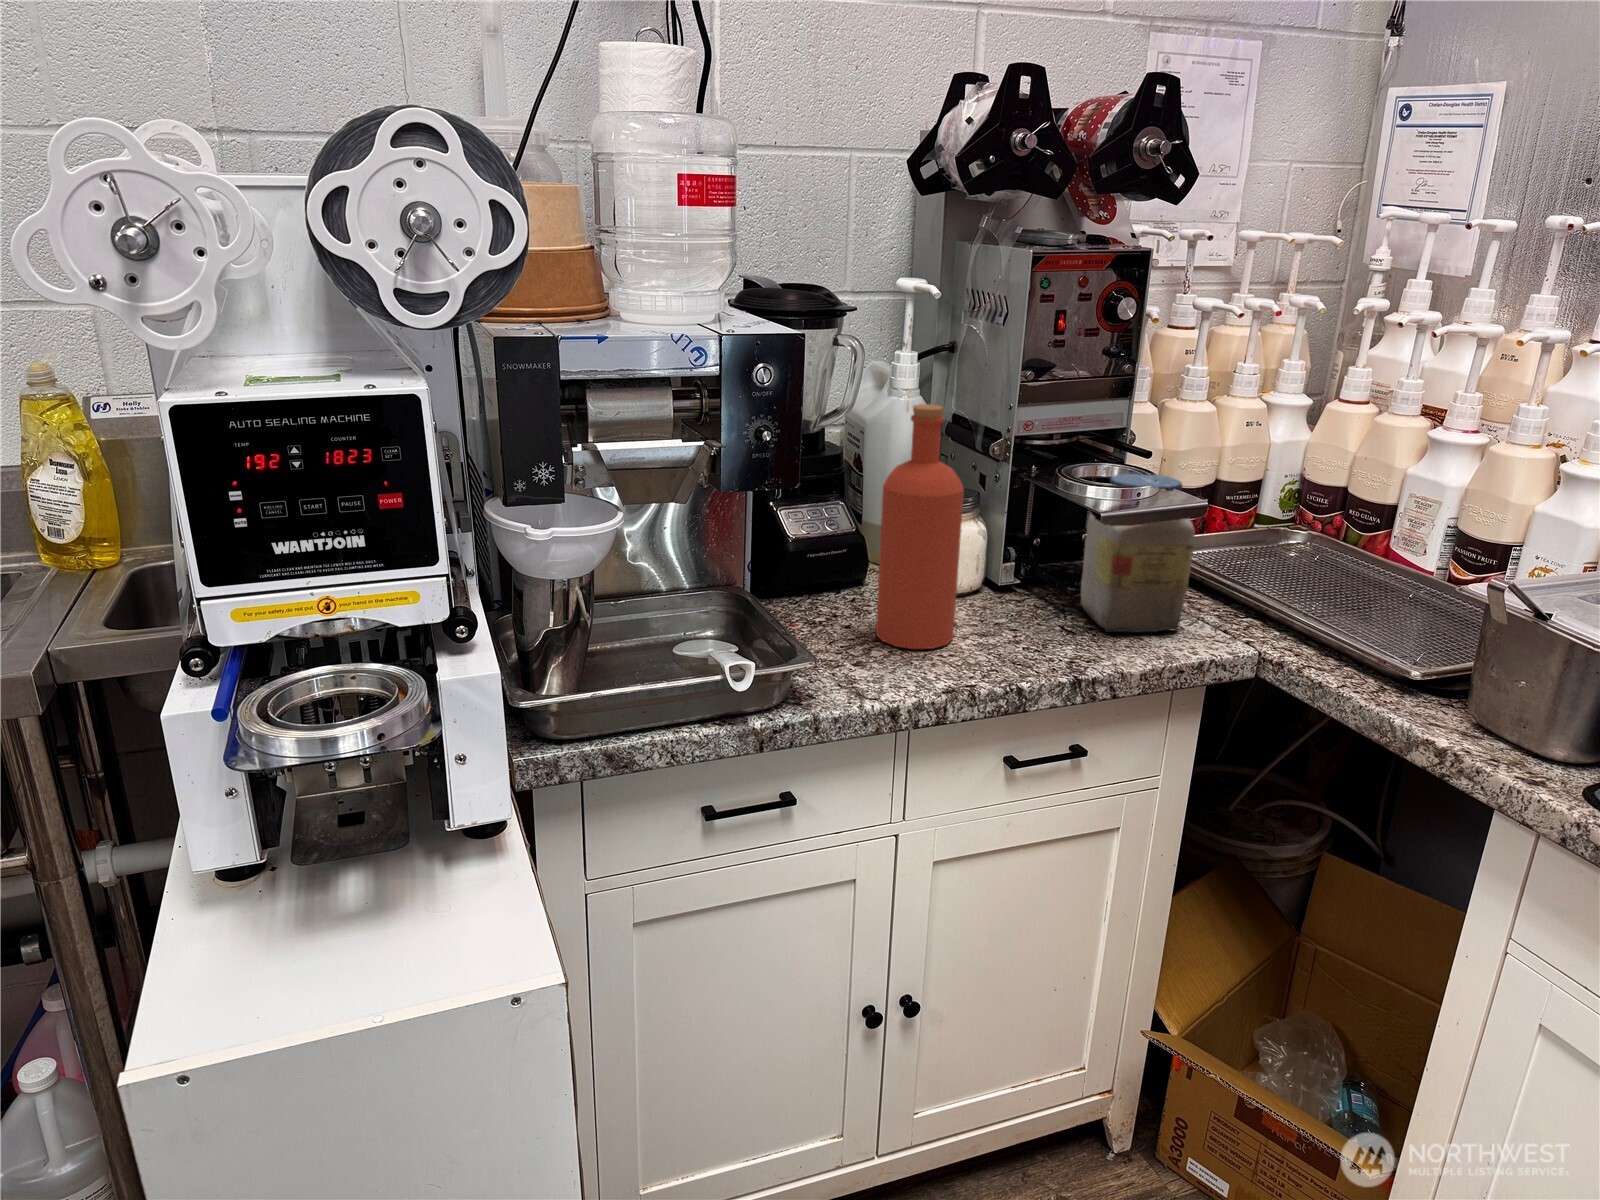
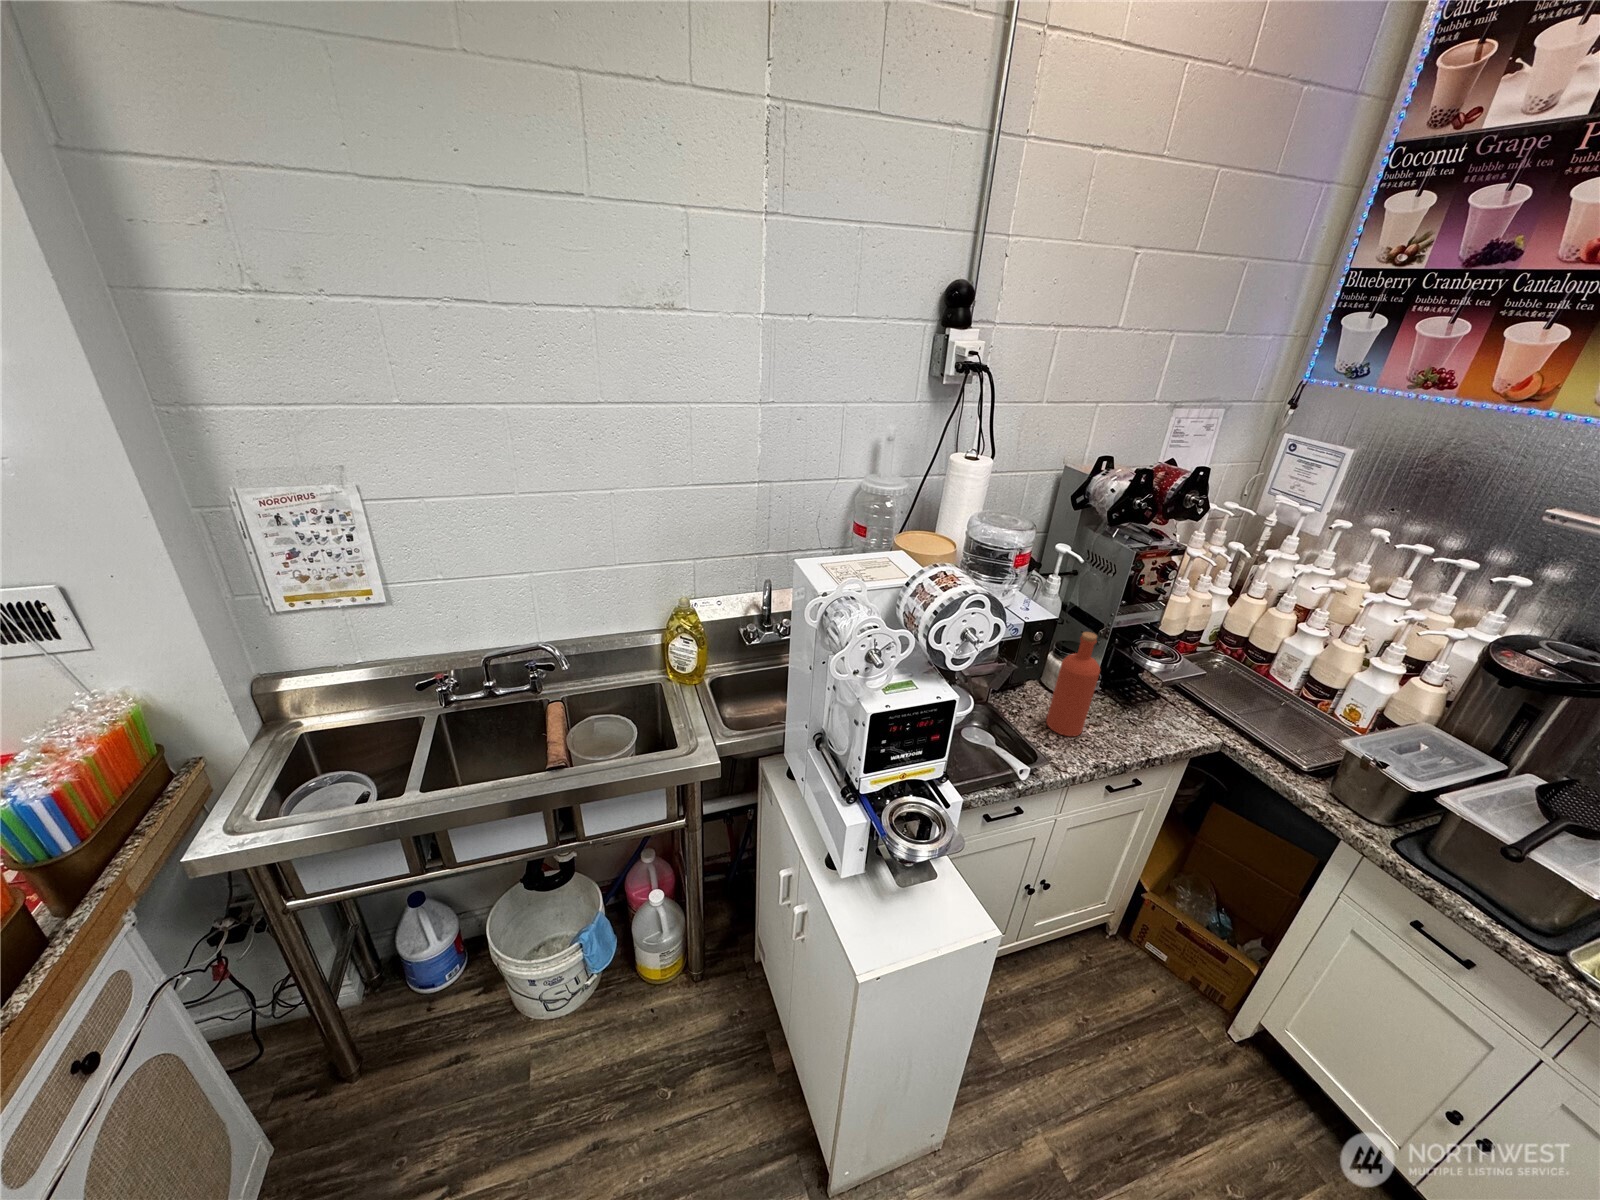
jar: present [1081,474,1195,632] -> none [1133,654,1199,729]

